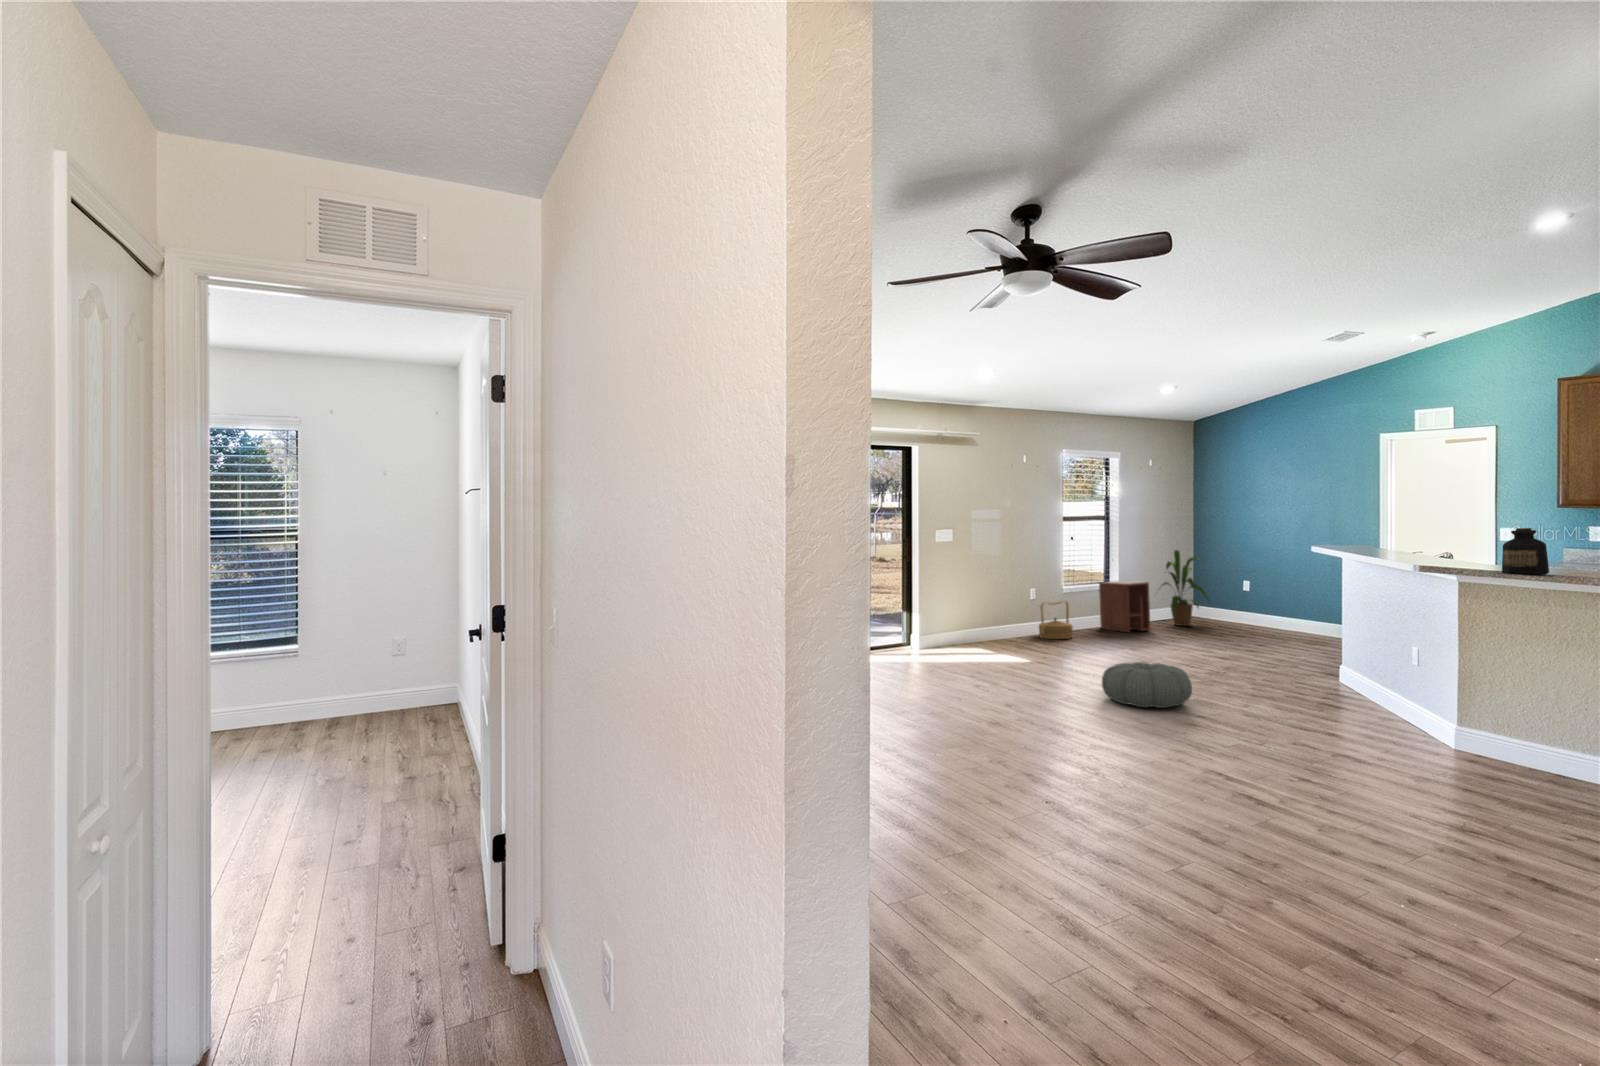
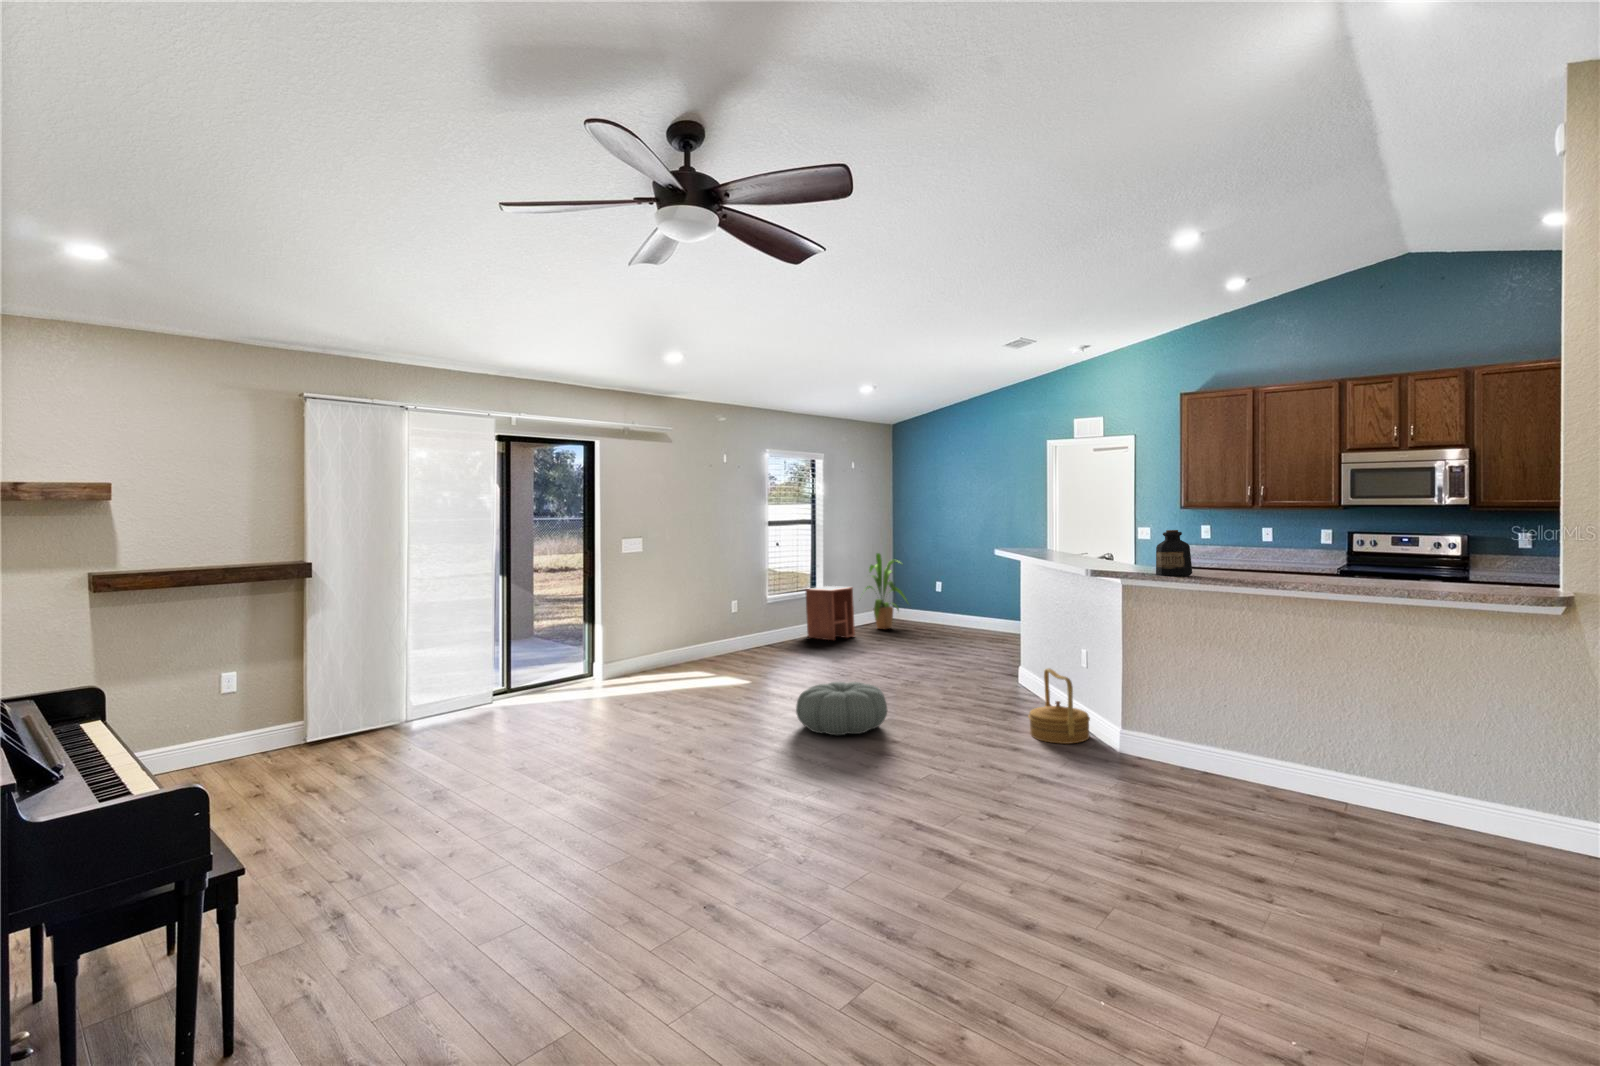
woven basket: present [1039,601,1073,639] -> present [1028,669,1090,744]

